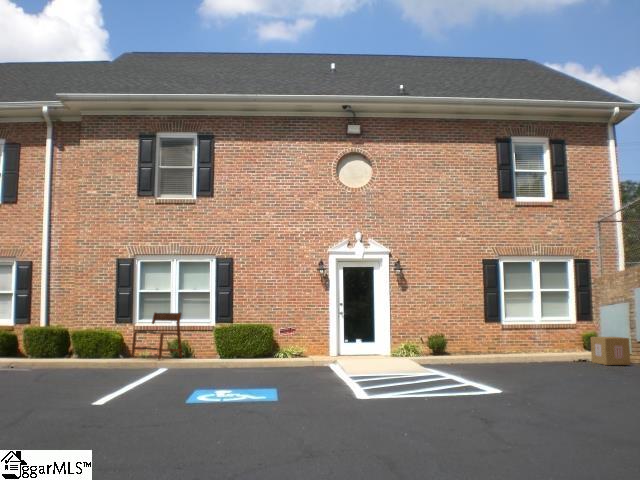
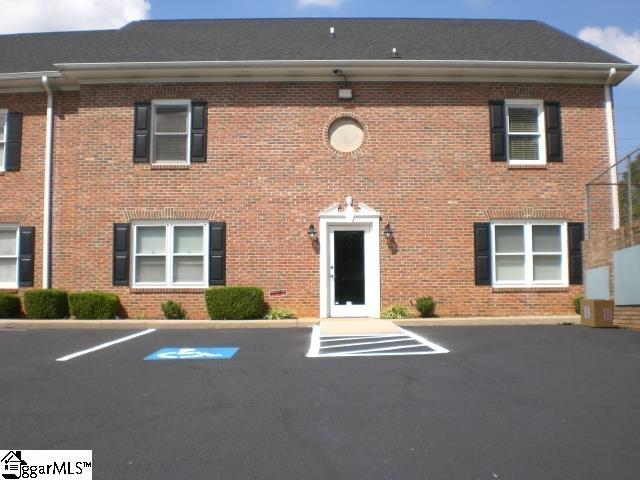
bench: present [131,313,182,360] -> none [127,275,175,320]

